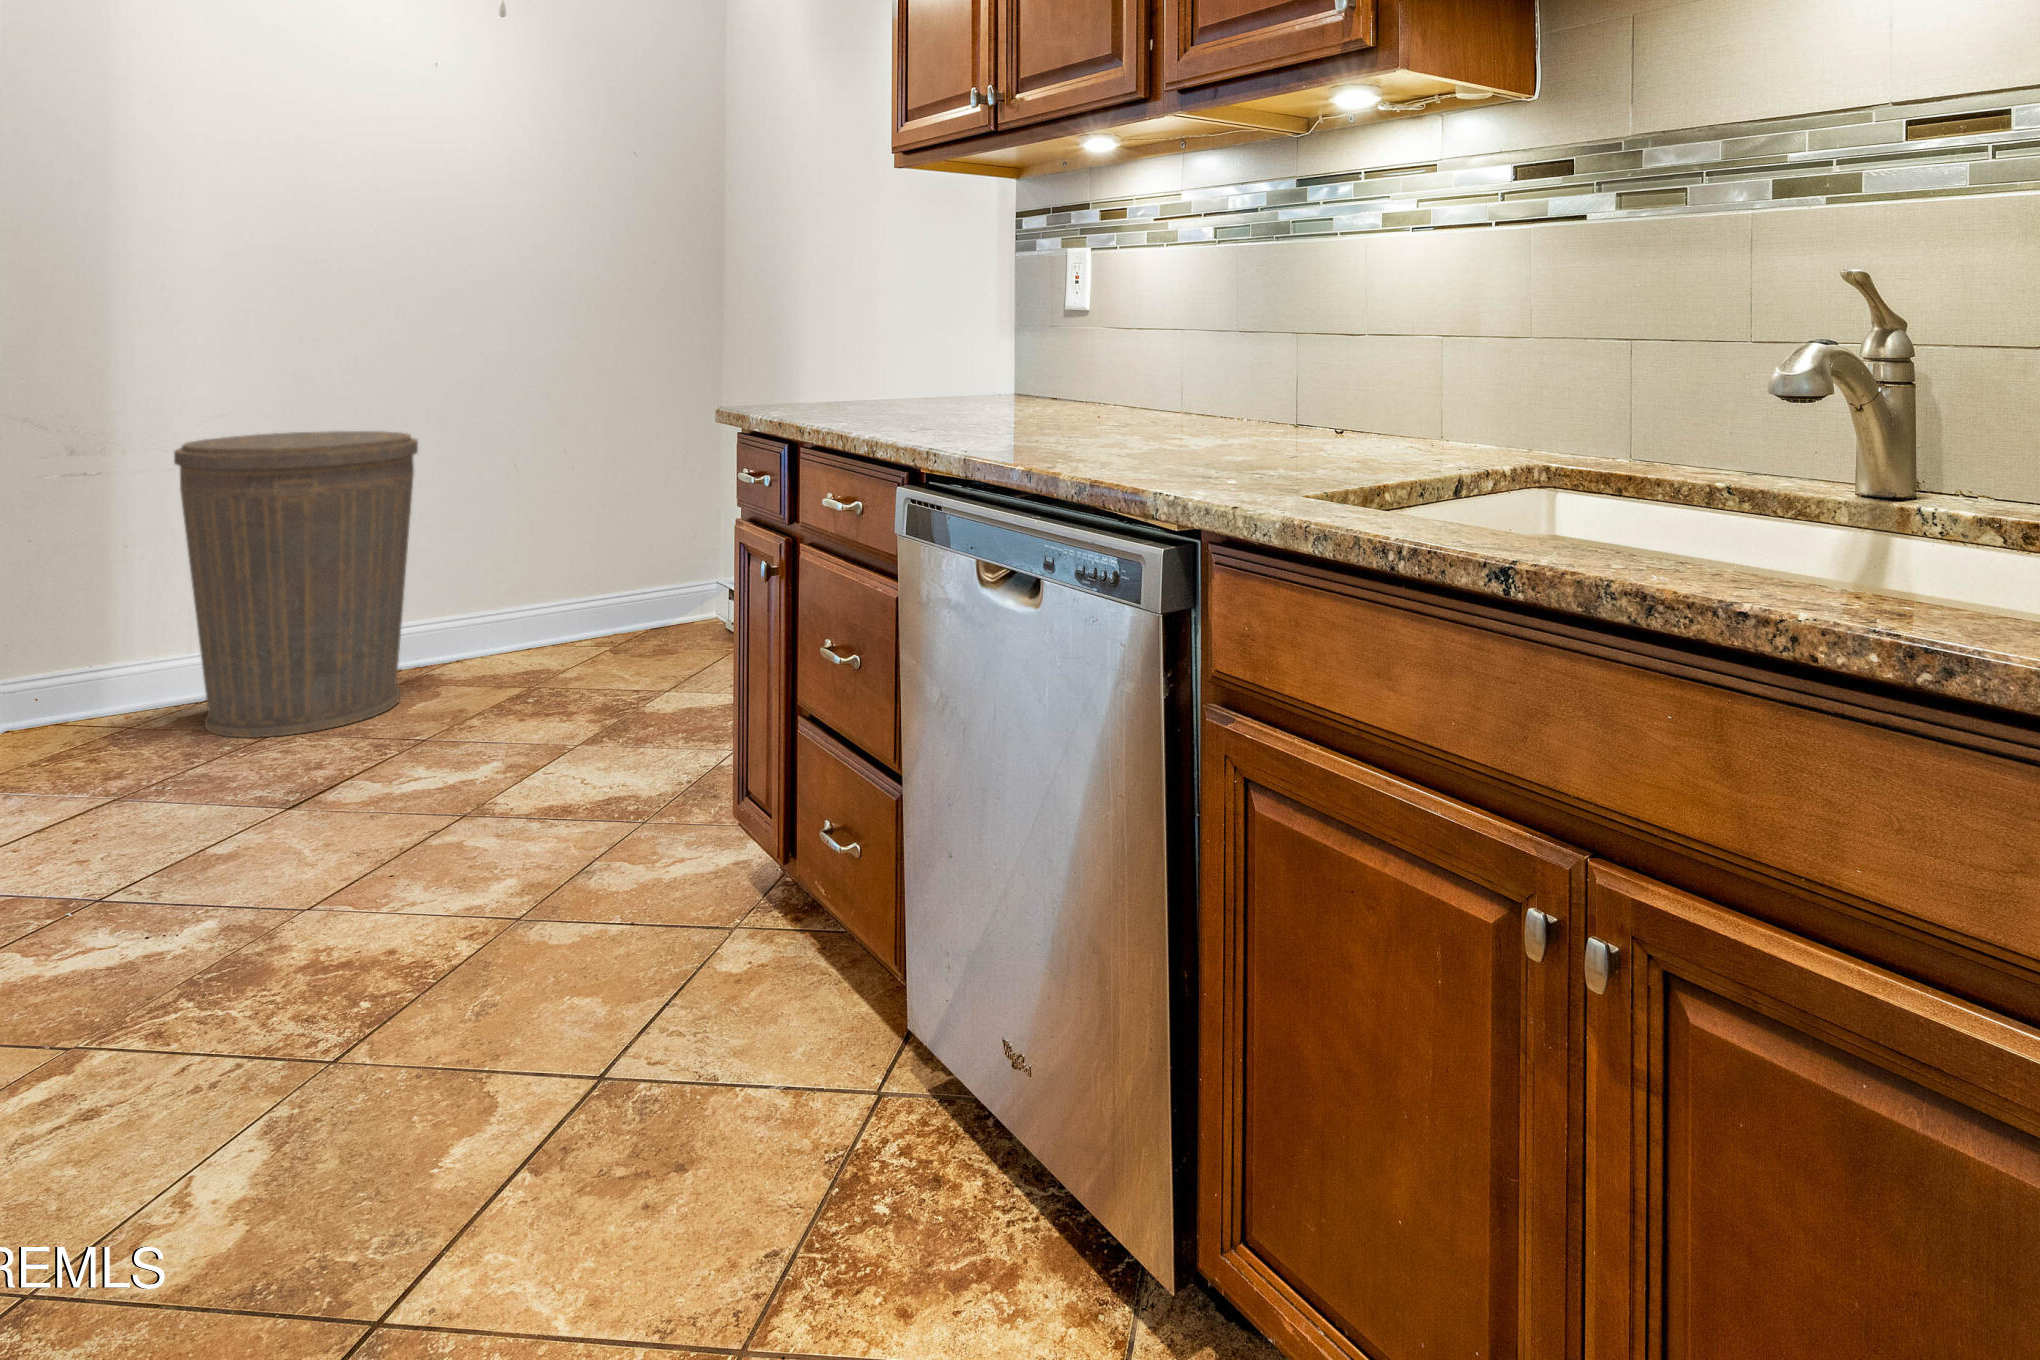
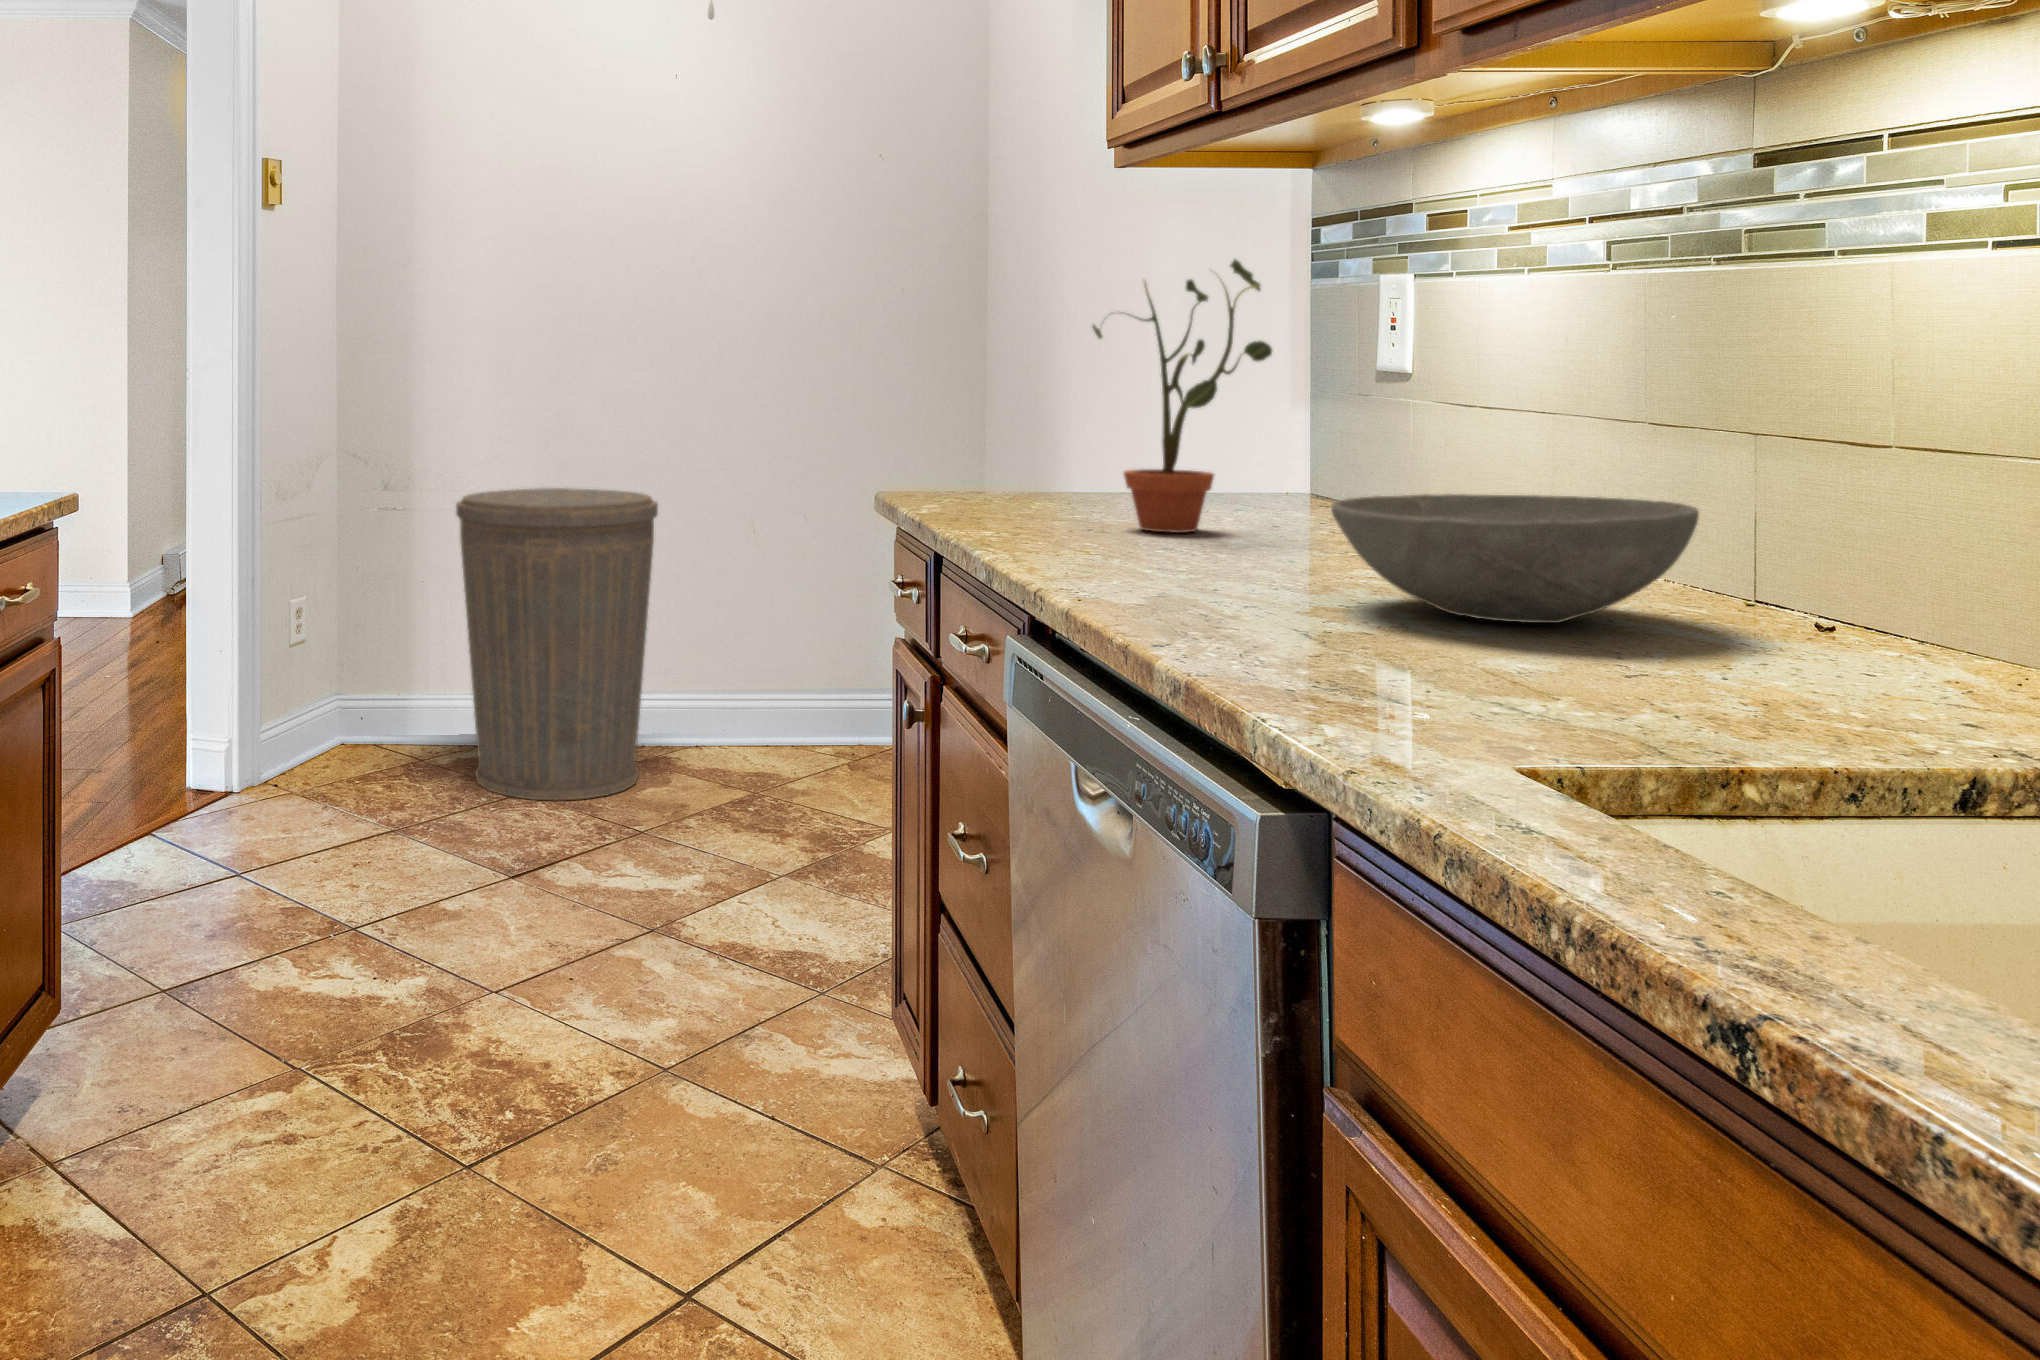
potted plant: none [907,229,1029,420] -> present [1093,259,1272,533]
bowl: none [1110,375,1304,449] -> present [1331,494,1699,623]

